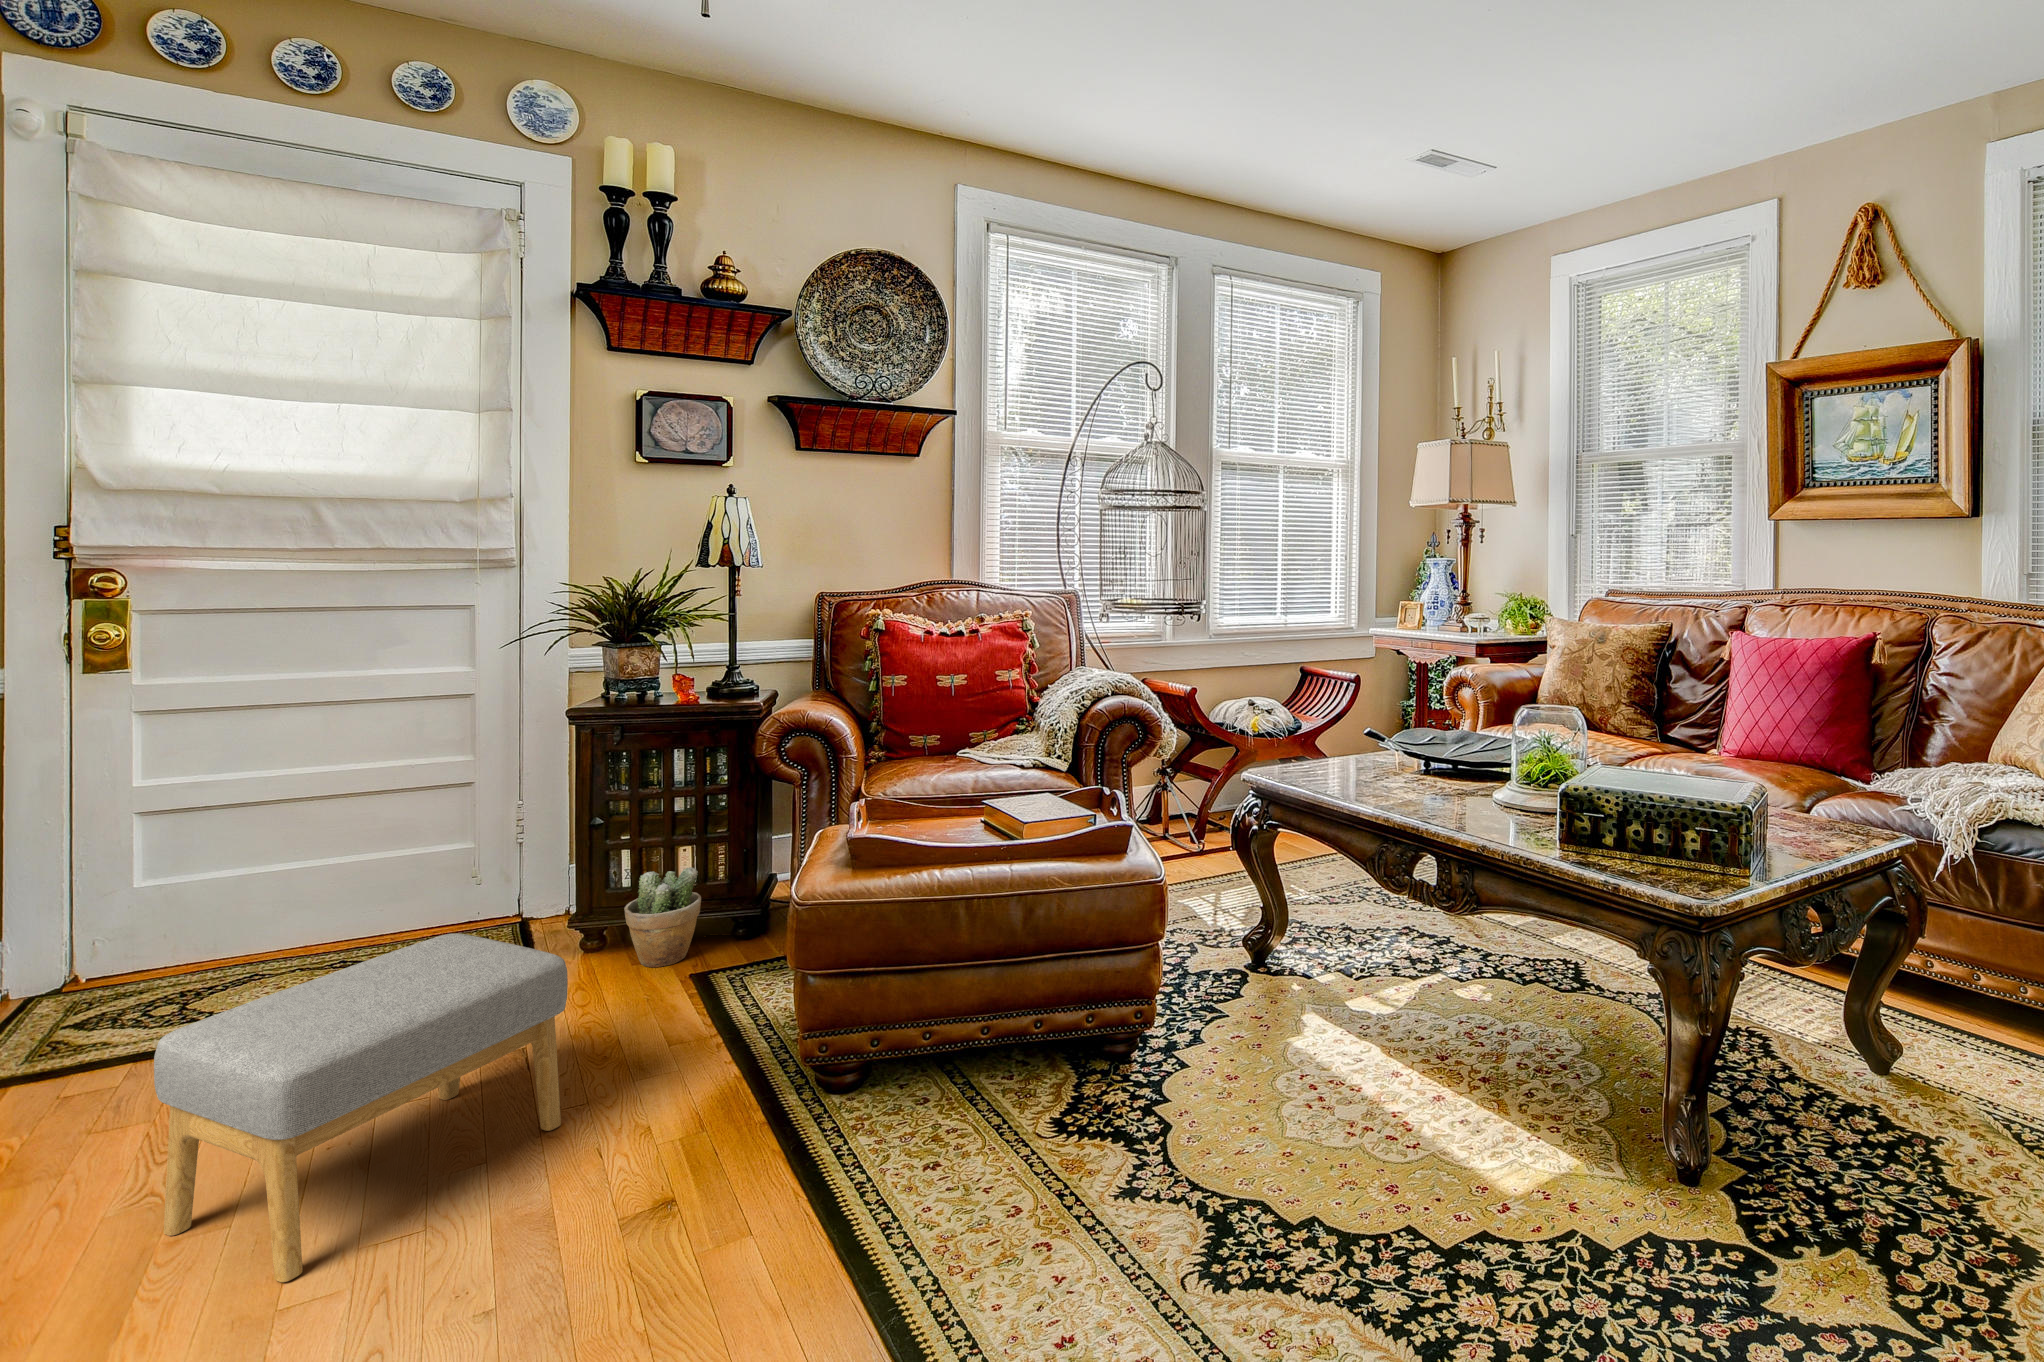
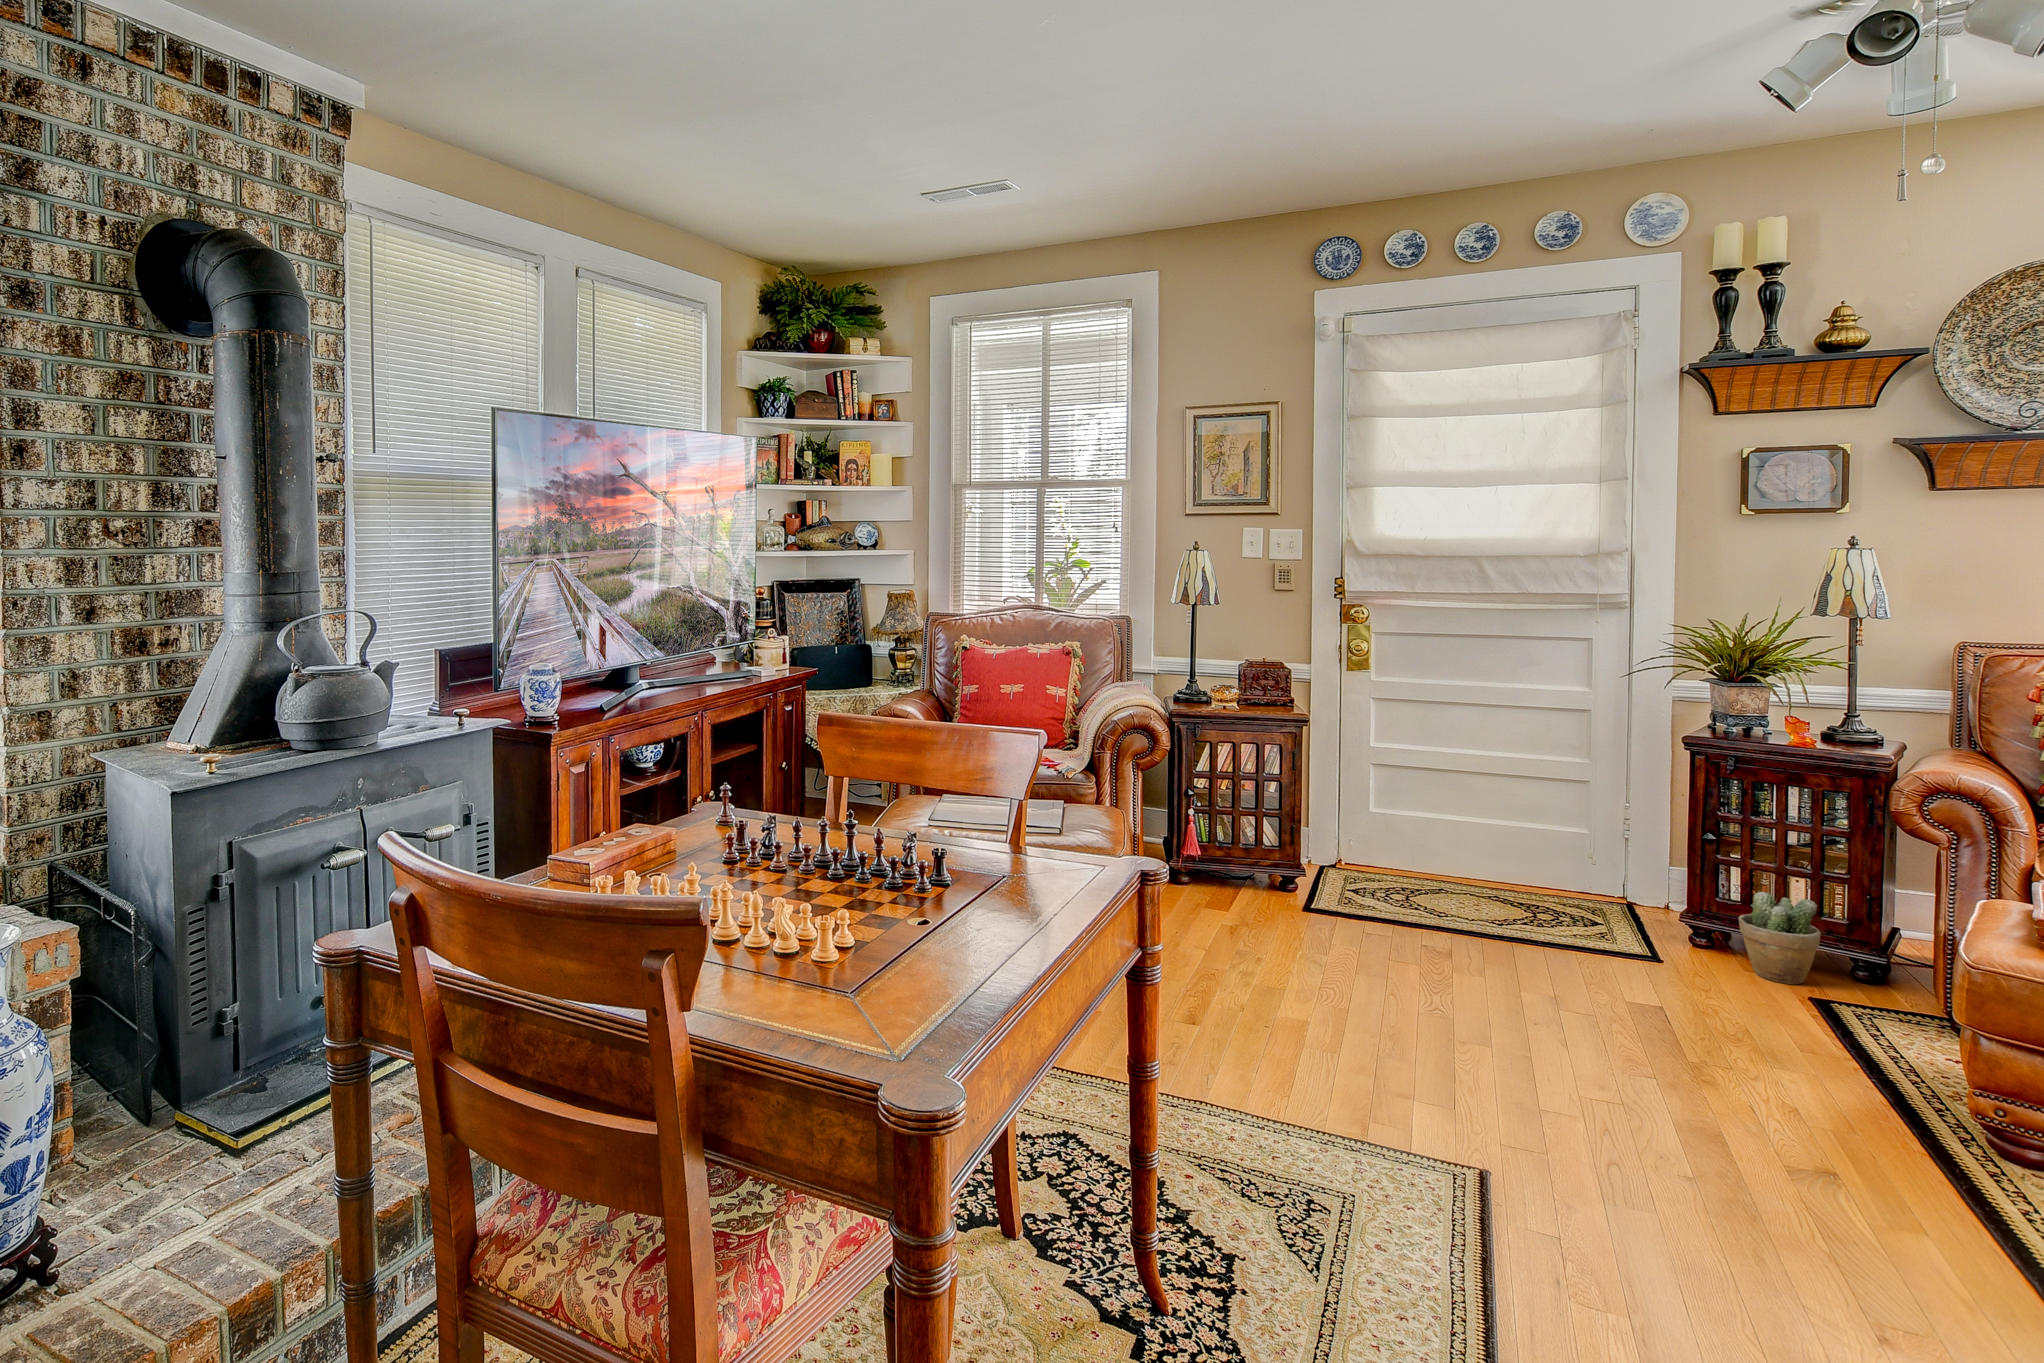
footstool: present [154,933,567,1282] -> none [1438,882,1705,1061]

